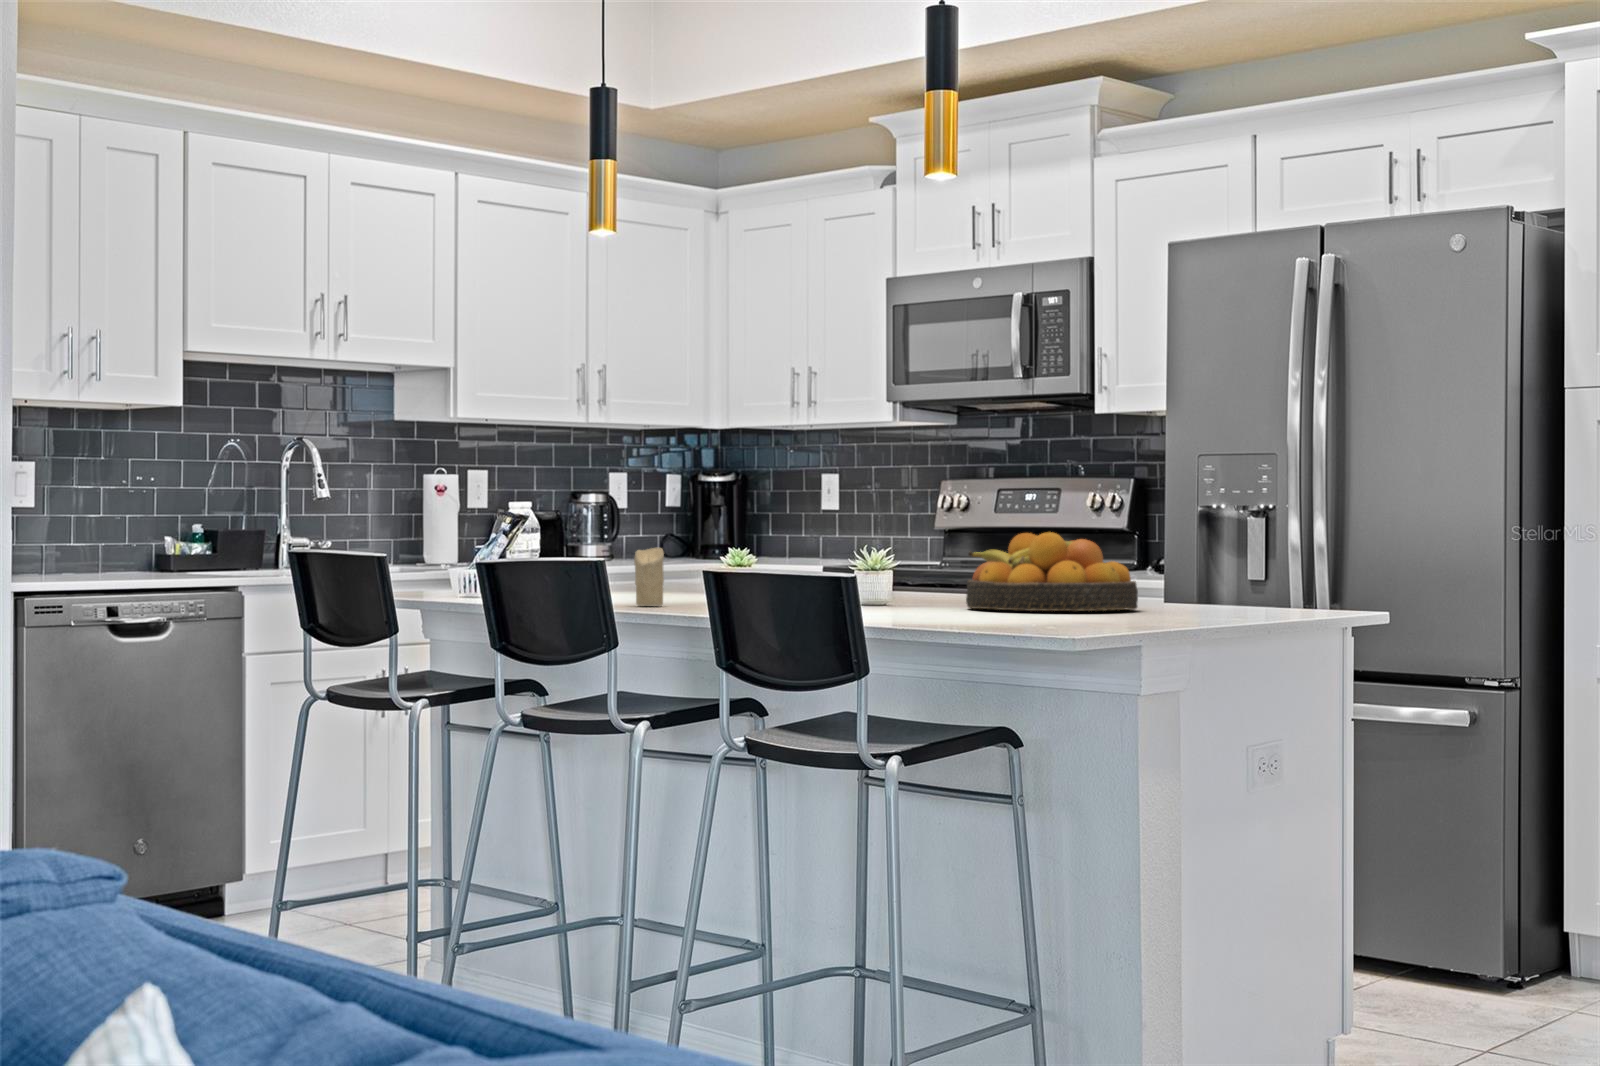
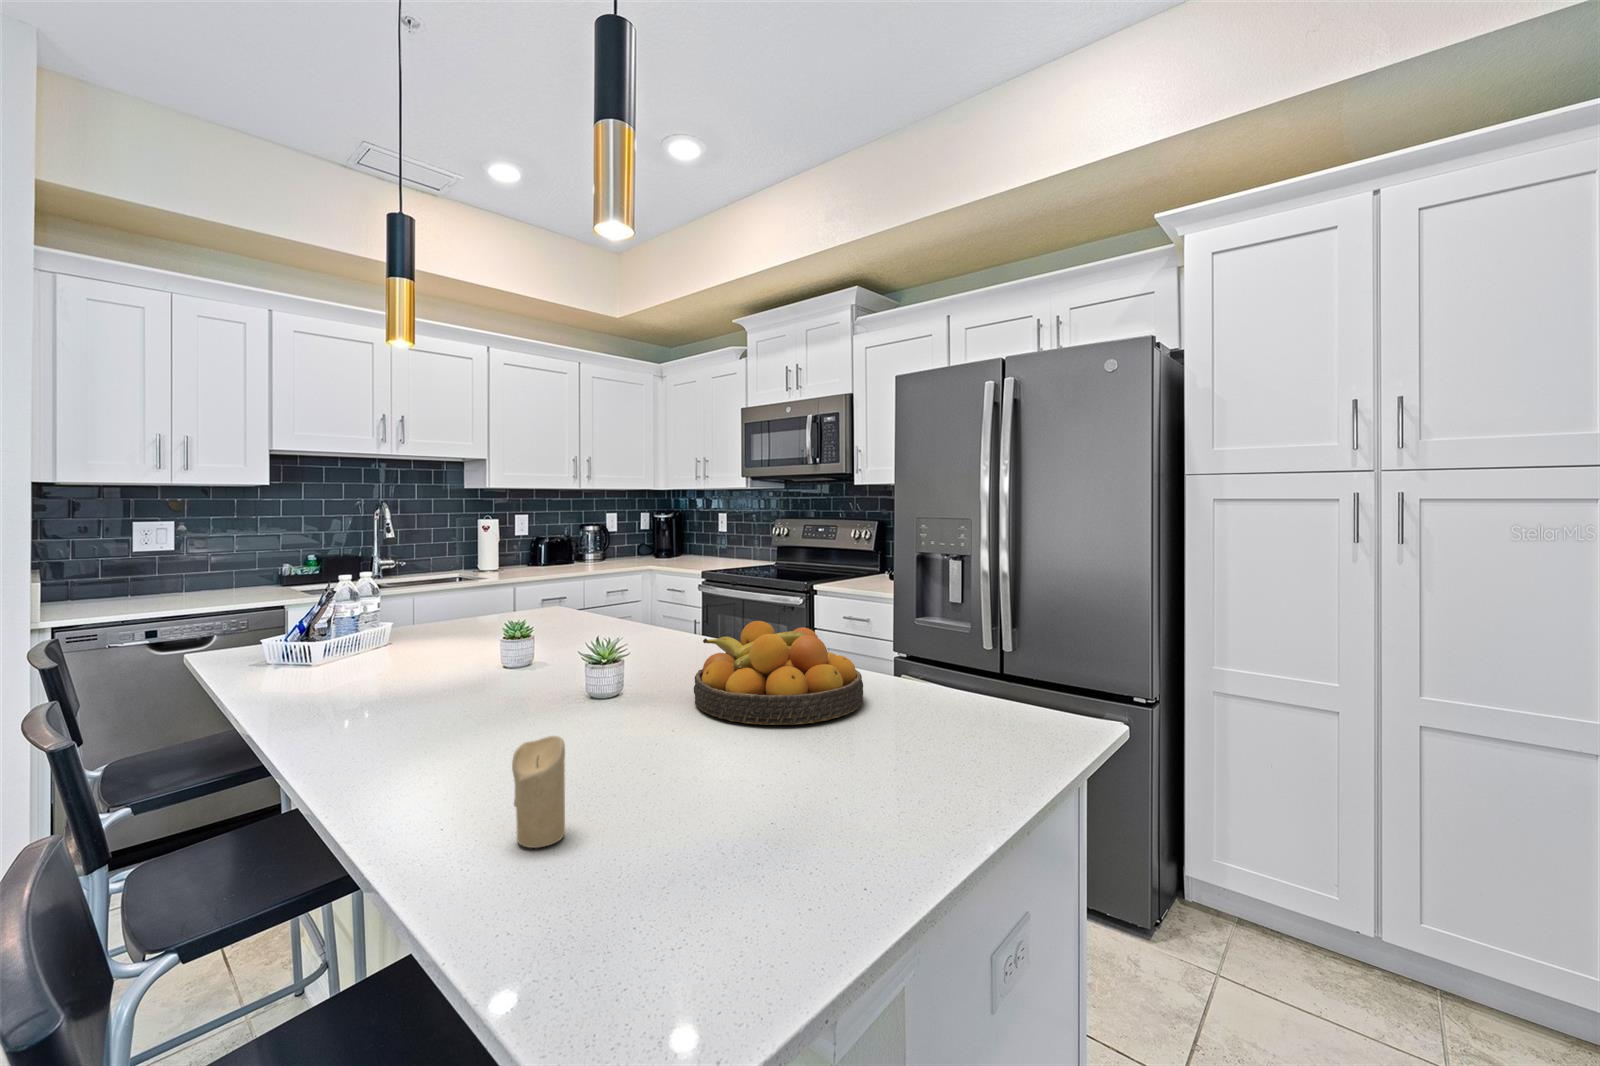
candle: present [634,548,664,606] -> present [512,736,565,848]

